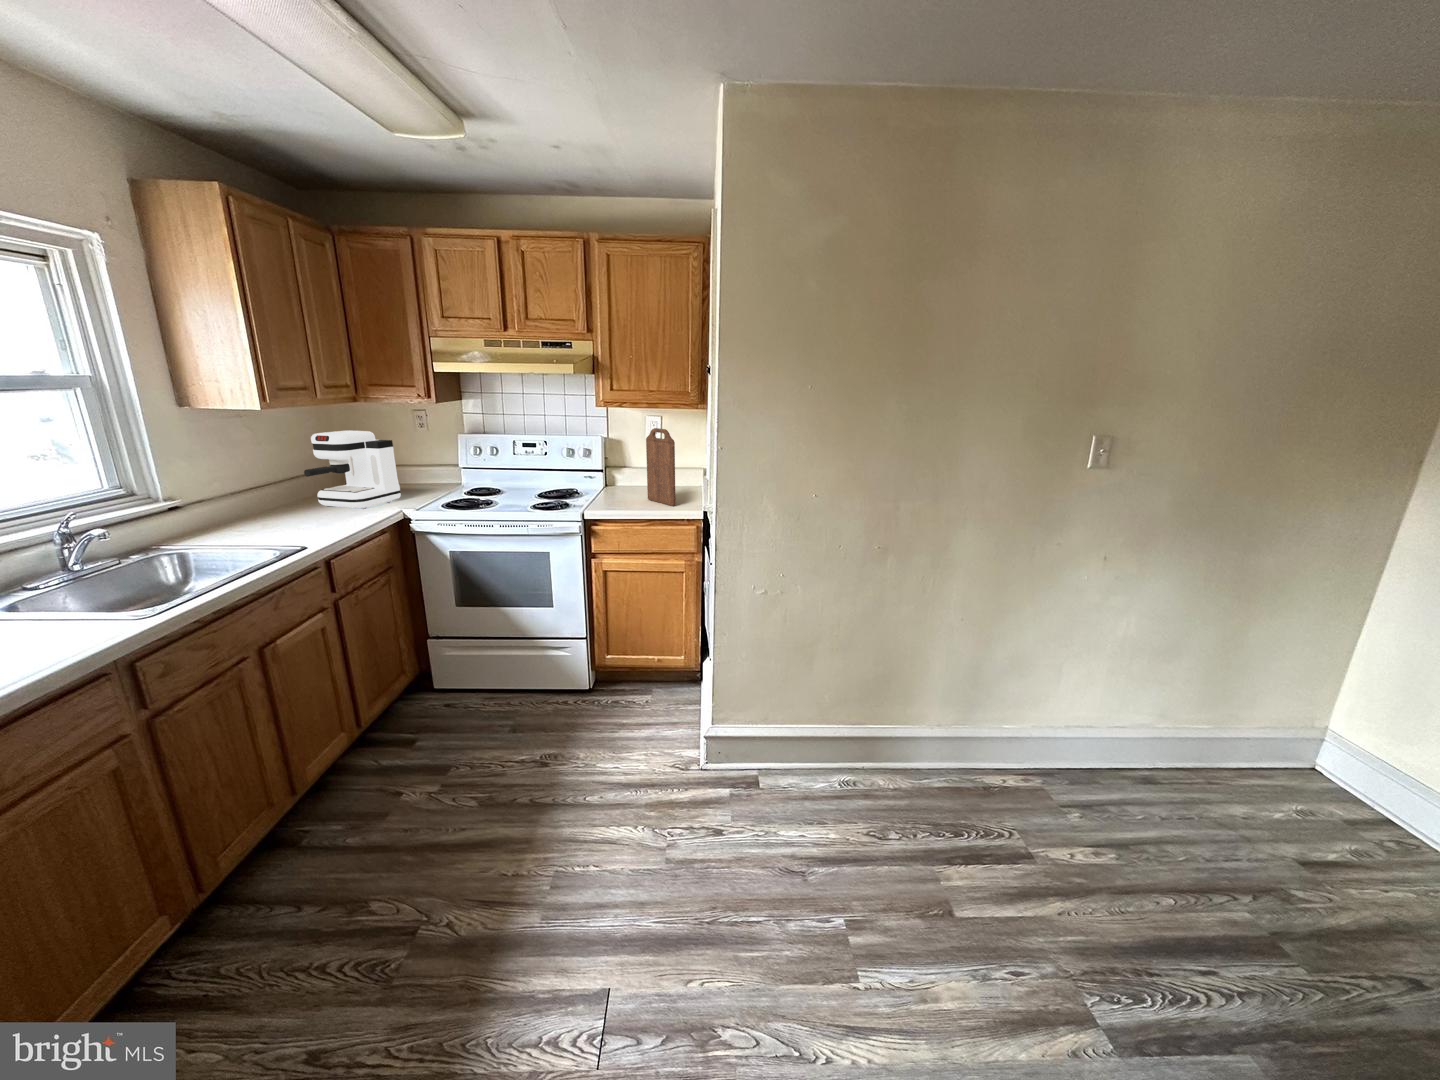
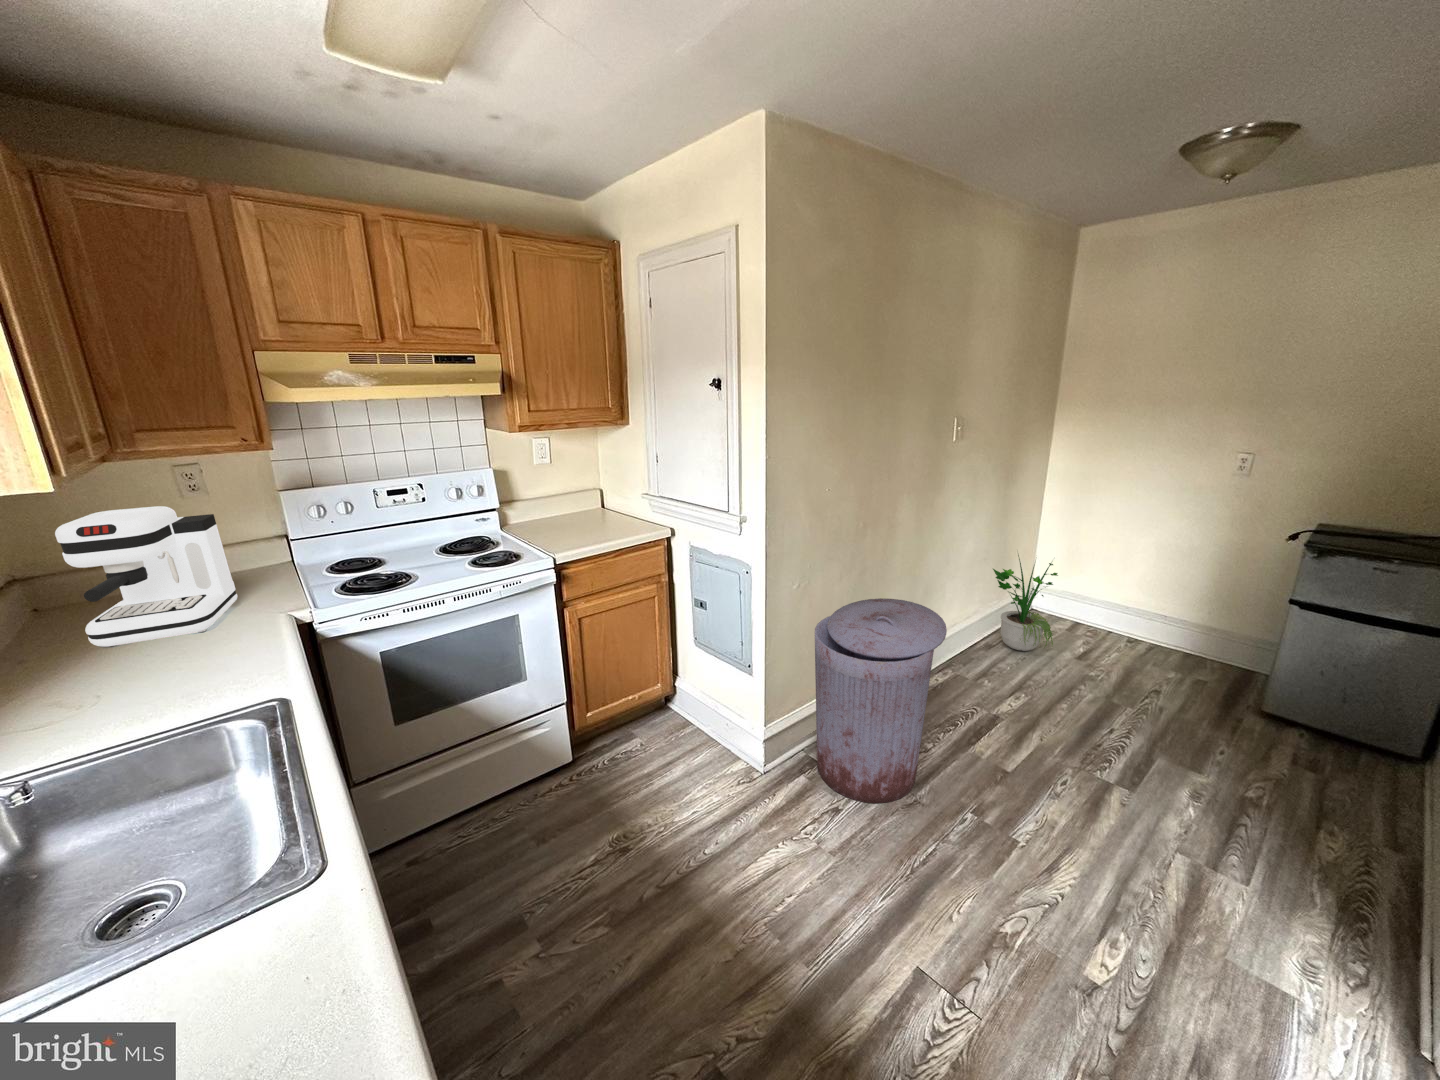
cutting board: present [646,428,675,506] -> none [579,450,631,531]
trash can: none [733,628,894,860] -> present [815,598,947,803]
potted plant: none [1168,643,1338,823] -> present [993,555,1058,651]

